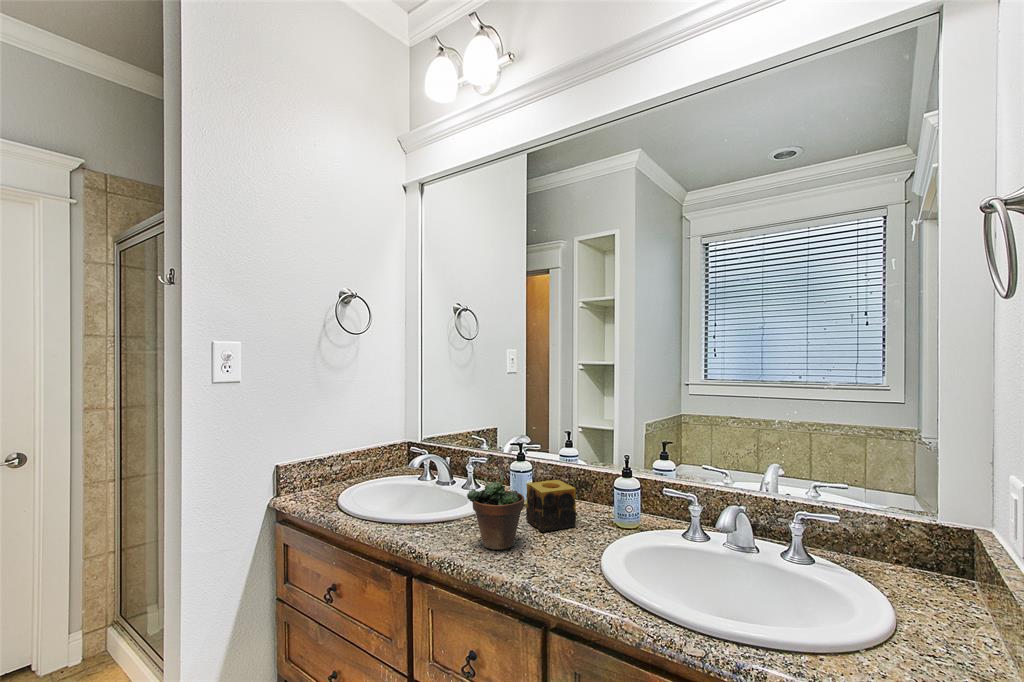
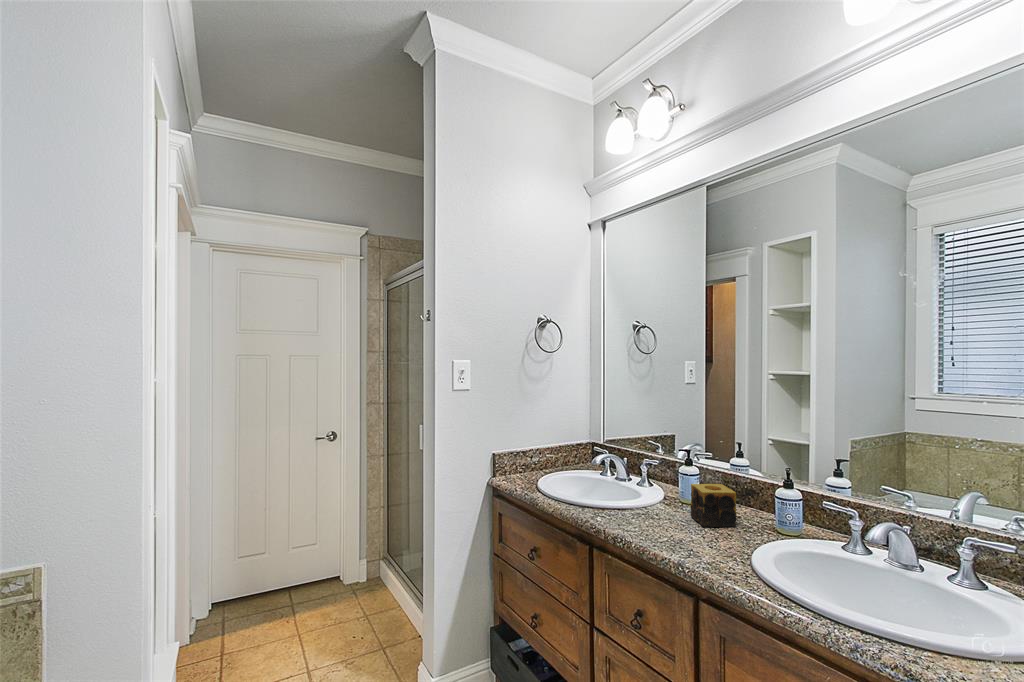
succulent plant: present [467,460,524,550] -> none [635,460,685,535]

